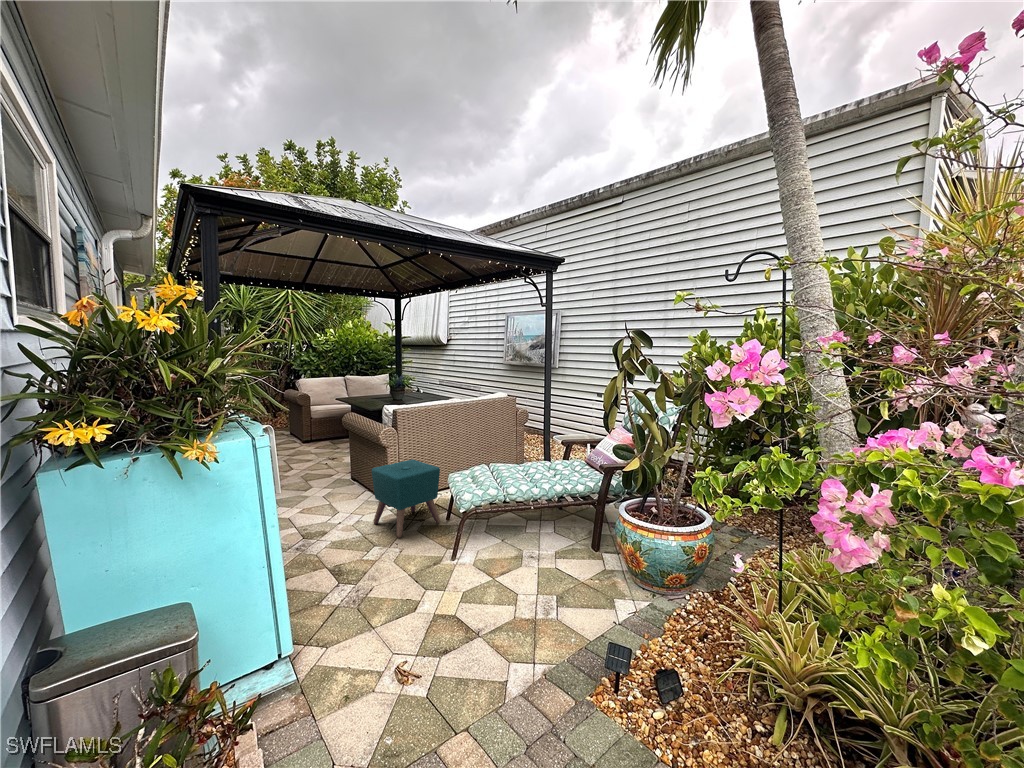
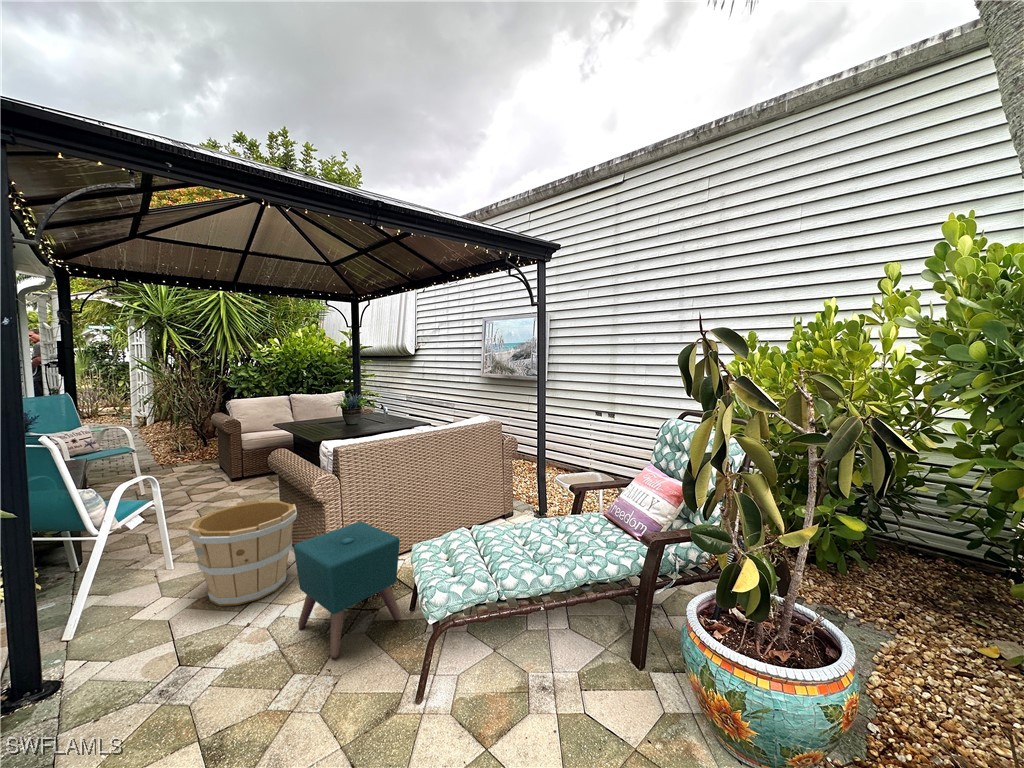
wooden bucket: none [300,446,368,512] -> present [187,499,297,606]

